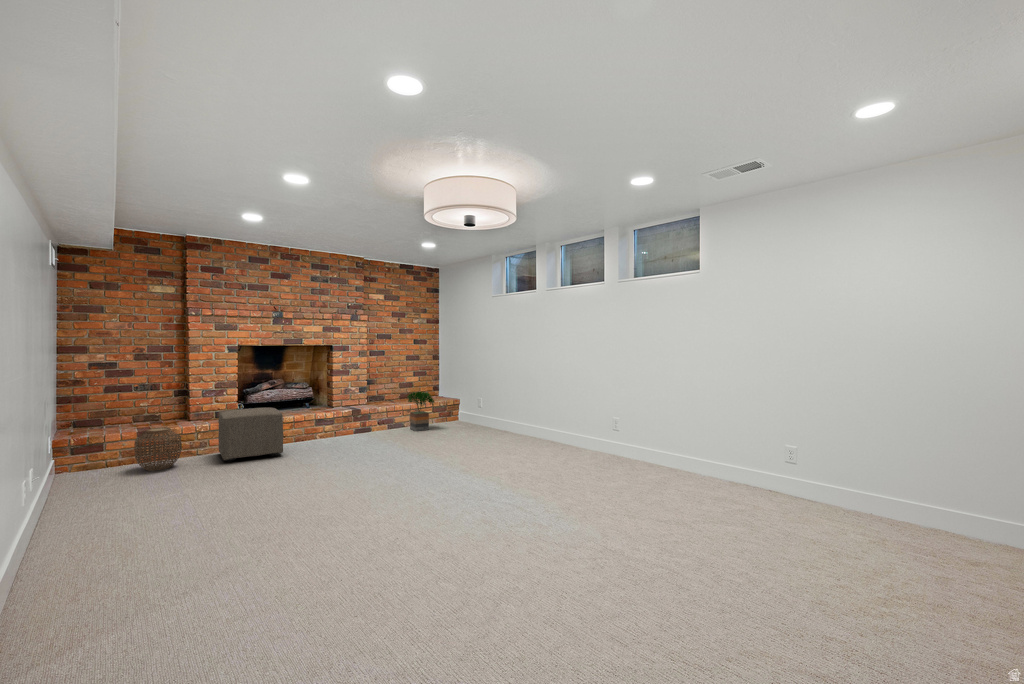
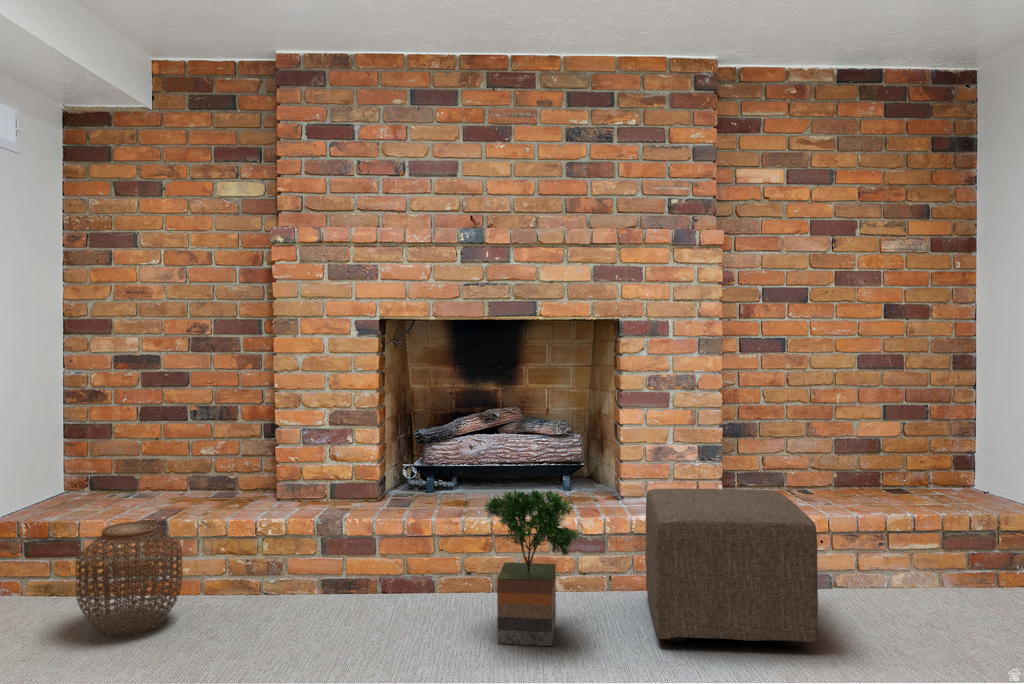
potted tree: present [407,392,434,431] -> present [484,489,579,646]
ottoman: present [218,408,283,462] -> present [645,489,818,647]

